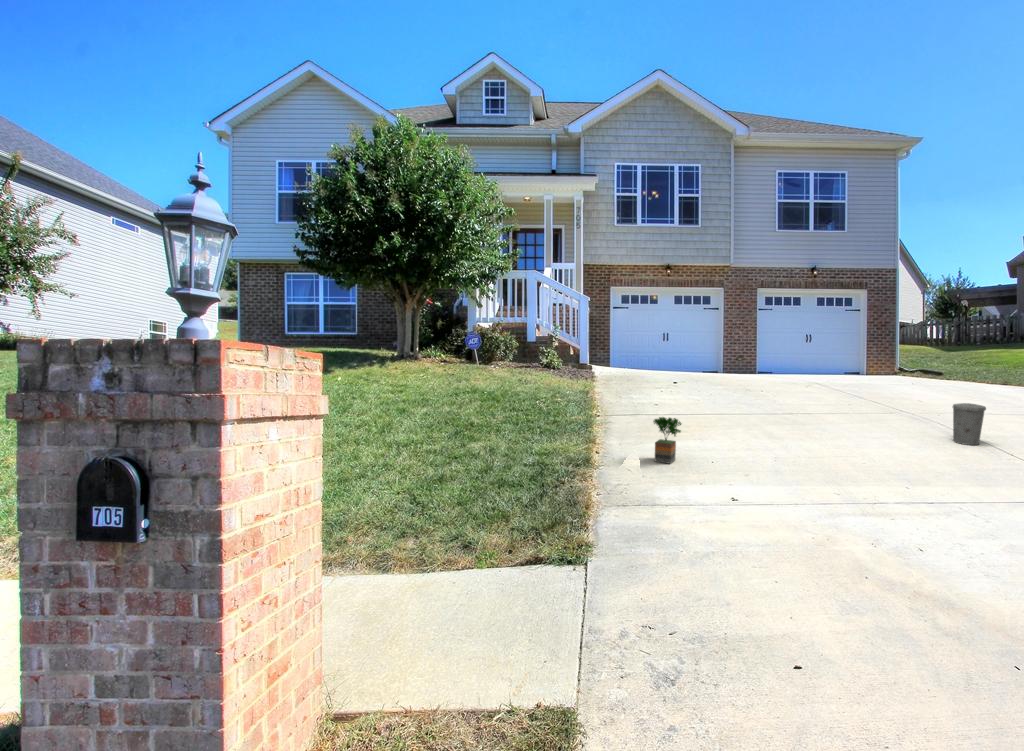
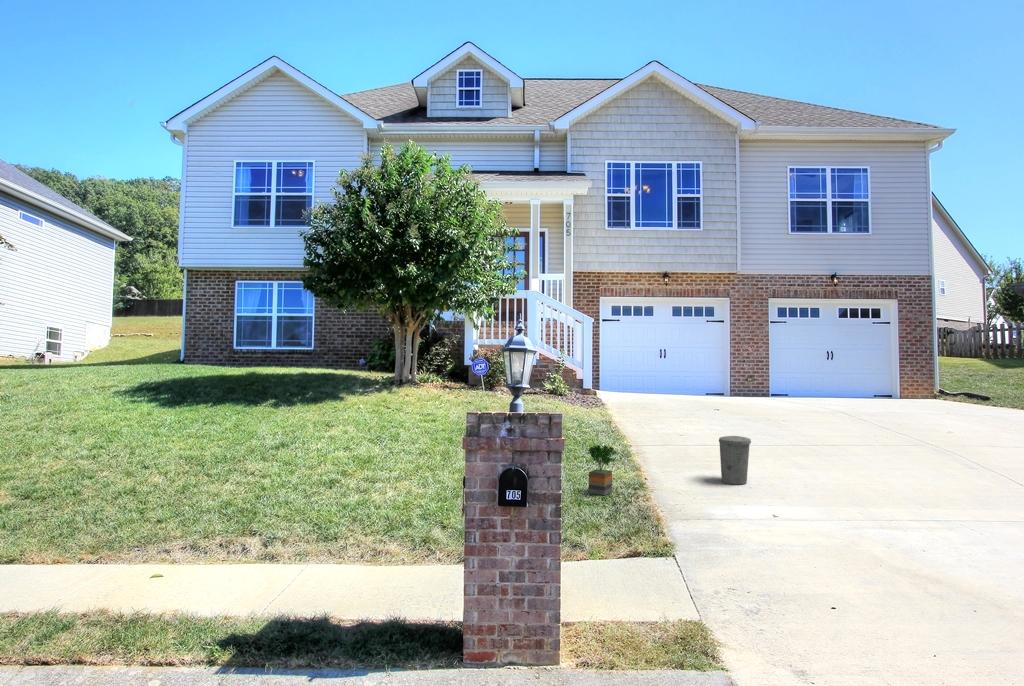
trash can: present [953,403,986,445] -> present [719,436,751,485]

